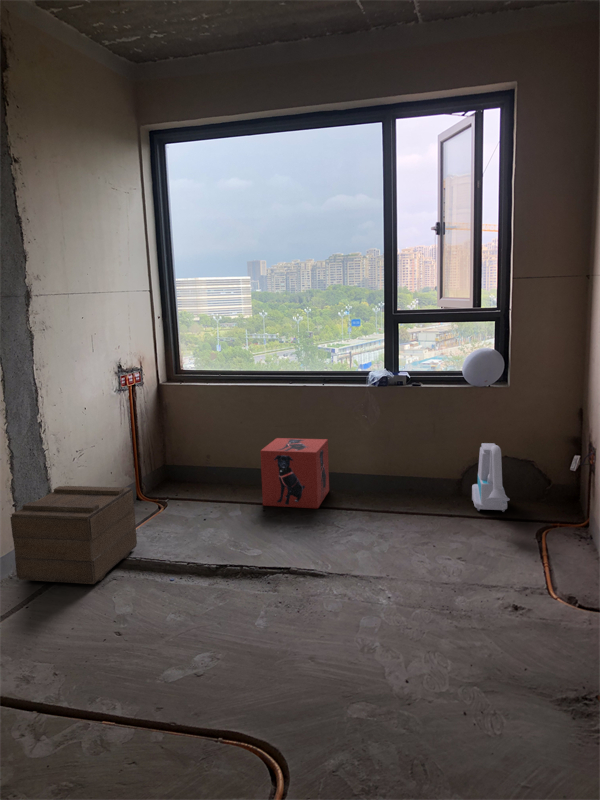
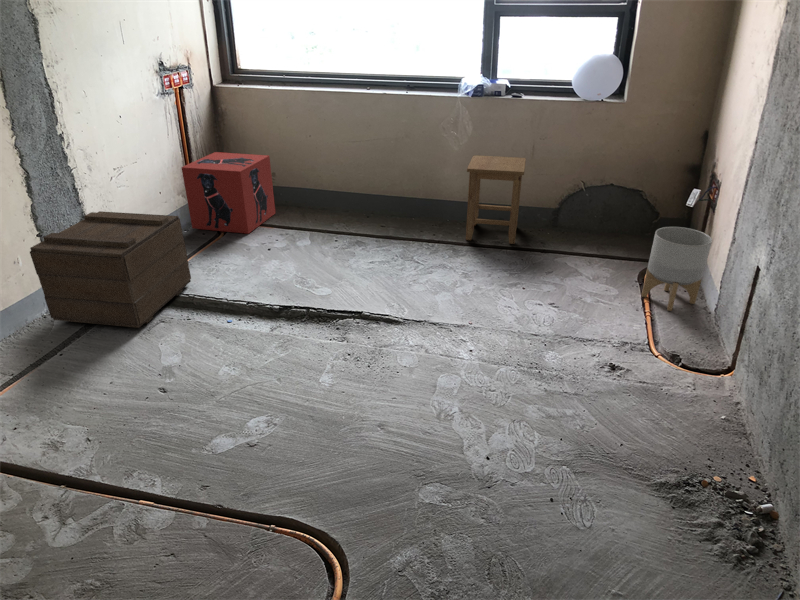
stool: none [376,434,427,510] -> present [466,155,526,244]
storage box: present [261,438,329,508] -> present [182,152,275,234]
vacuum cleaner: present [472,443,510,512] -> none [569,170,615,249]
planter: none [540,486,591,561] -> present [642,227,712,311]

